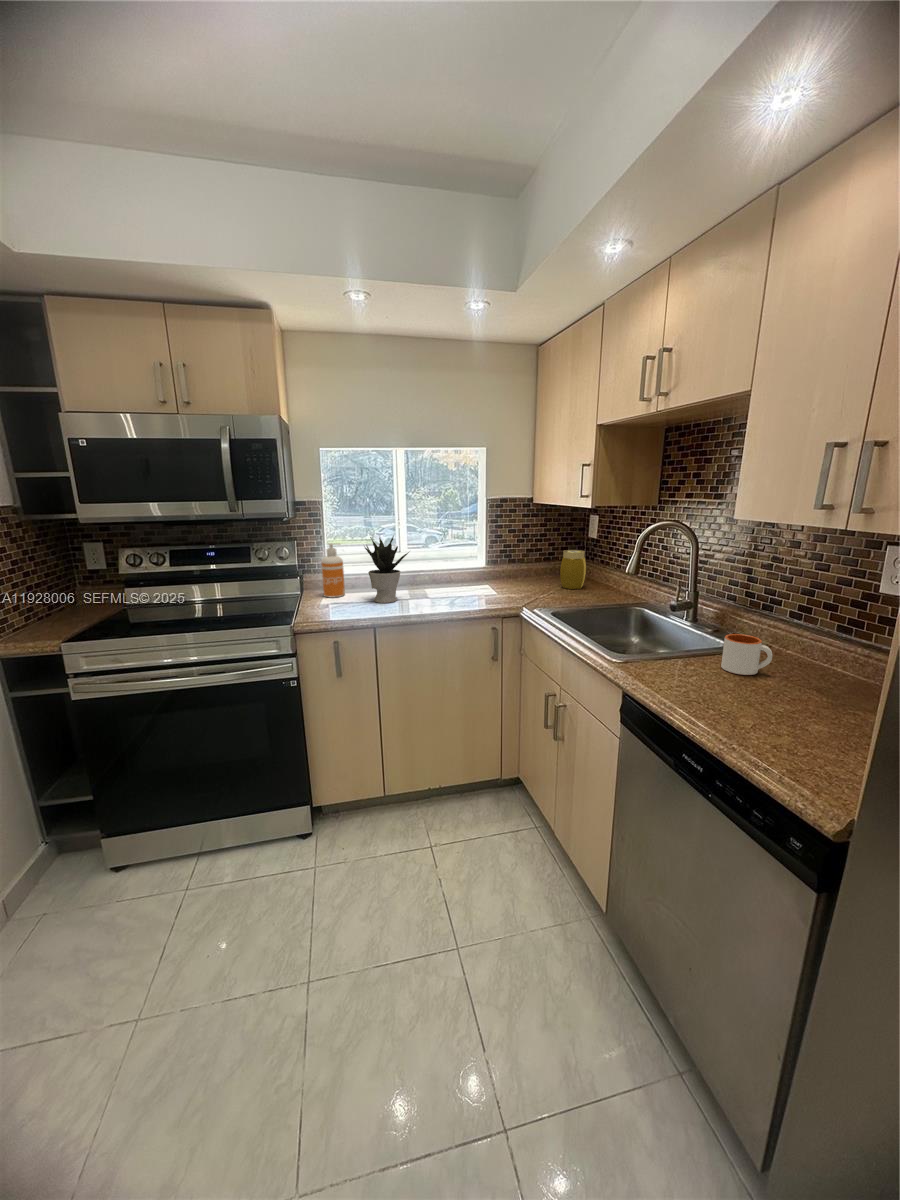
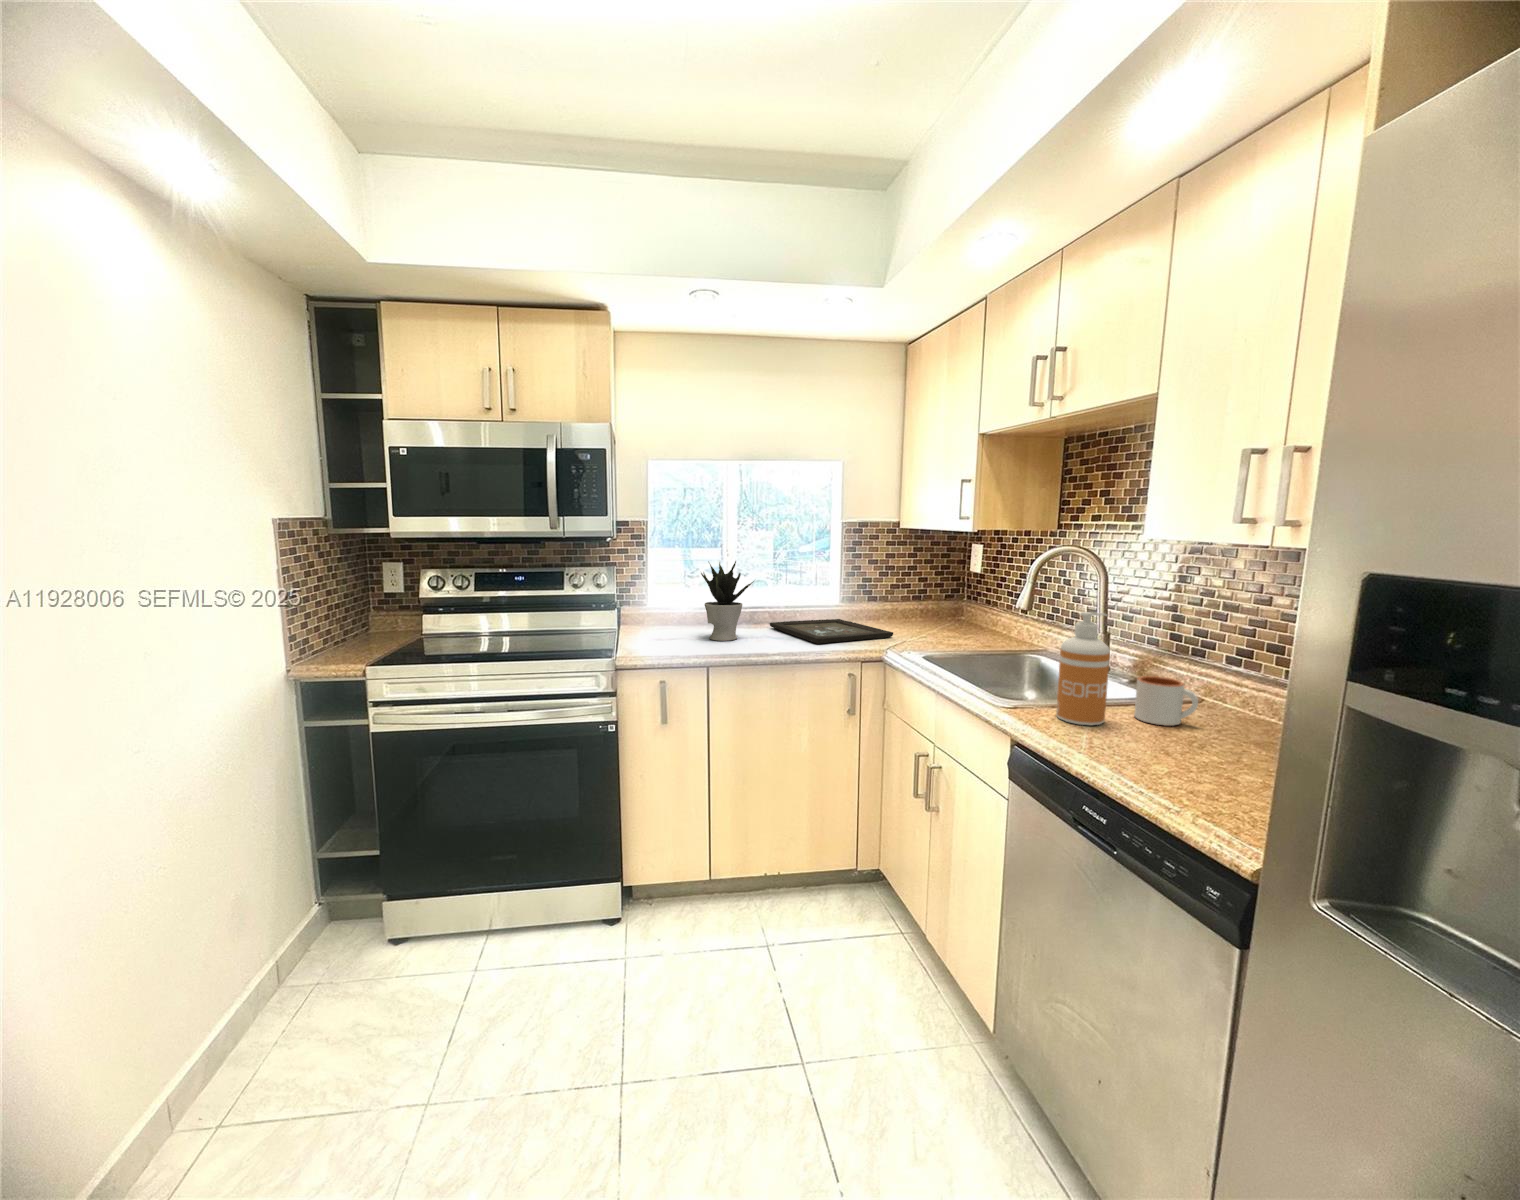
soap dispenser: present [321,543,345,598] -> present [1056,612,1110,725]
jar: present [560,550,586,589] -> none [937,586,969,633]
tray: none [424,578,525,603] -> present [770,619,893,644]

